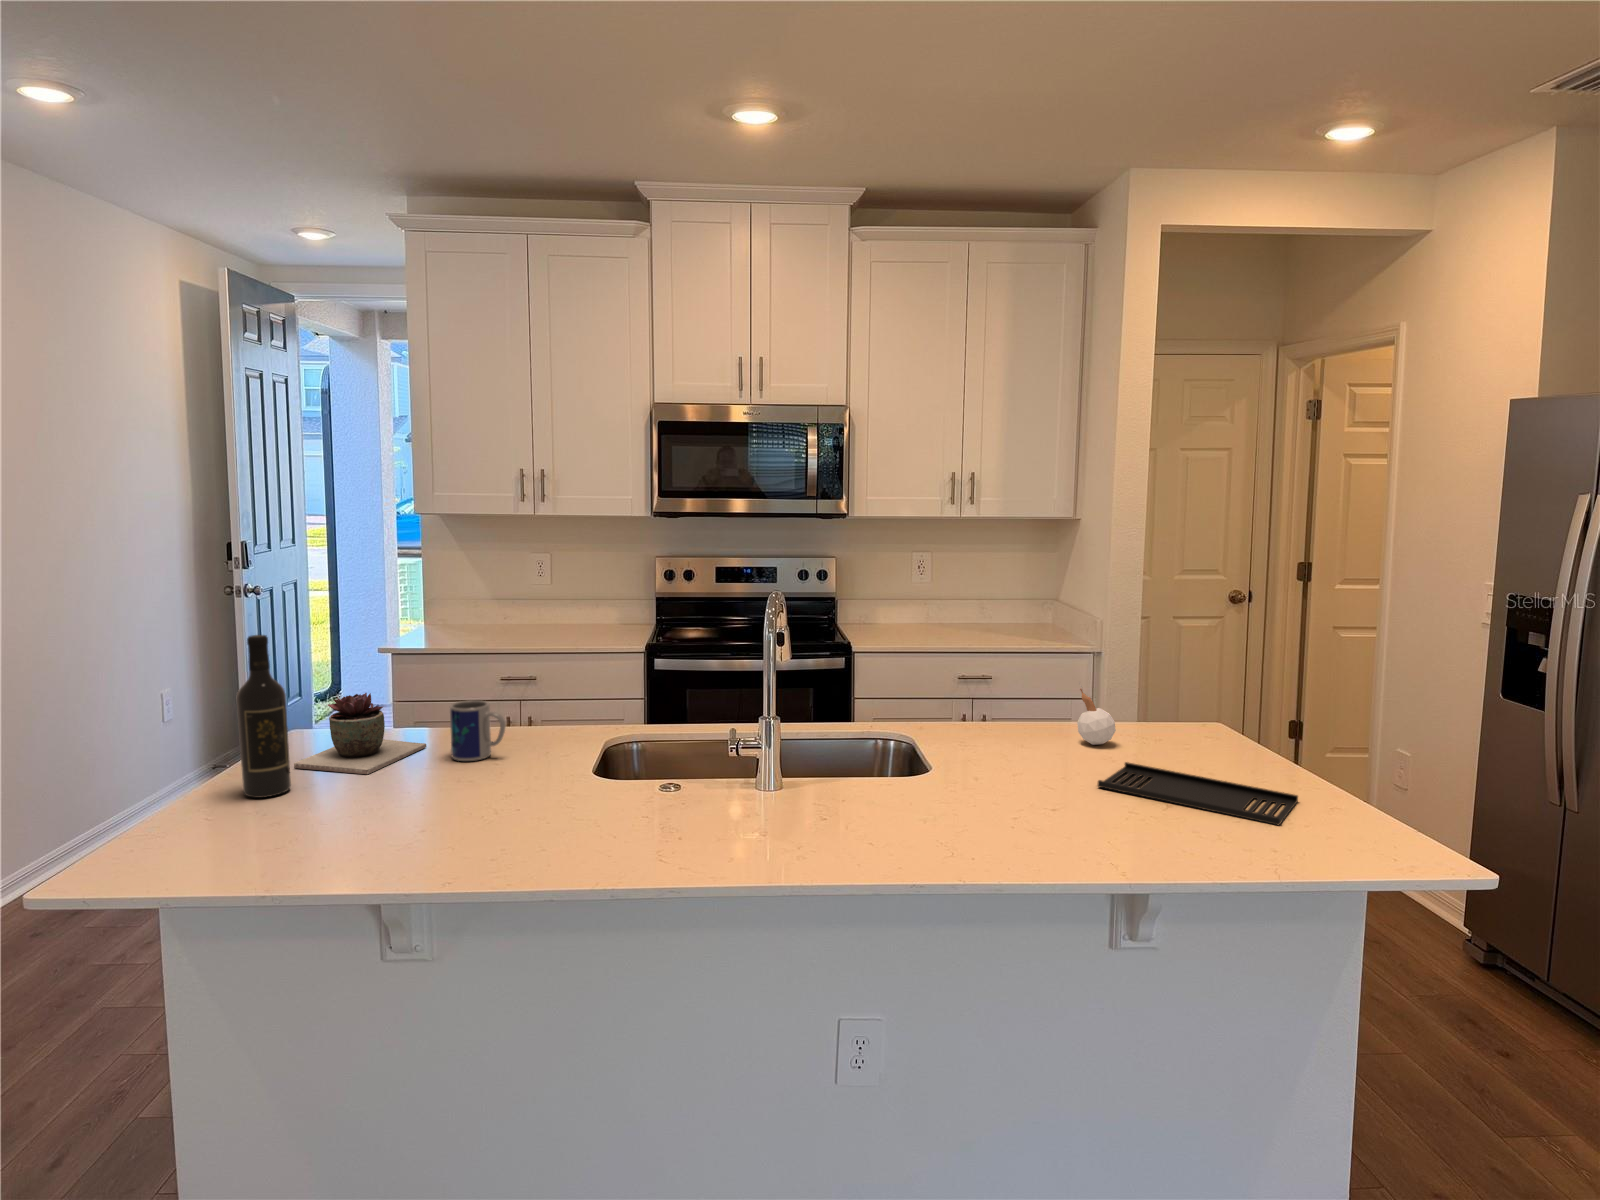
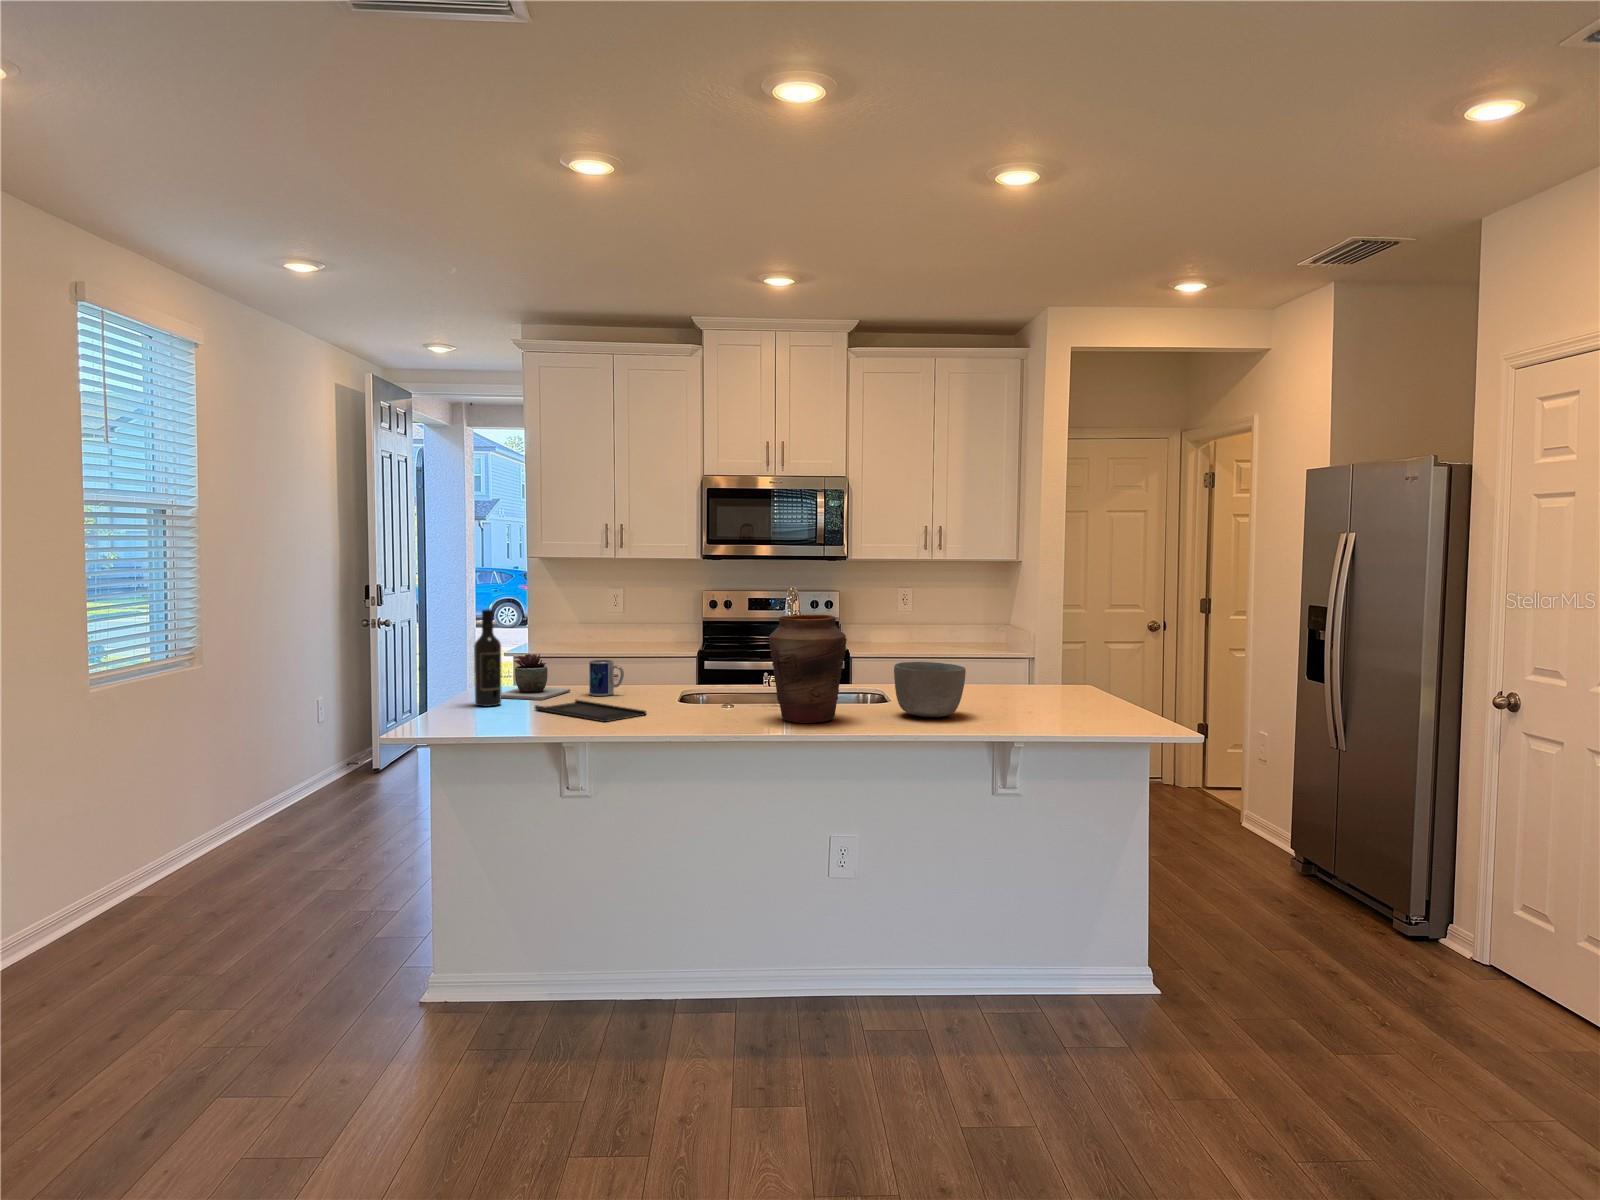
vase: none [730,655,868,857] -> present [769,615,847,723]
candle: present [1077,682,1116,745] -> none [991,651,1015,692]
bowl: none [947,726,1072,834] -> present [894,662,966,717]
tray: present [1098,762,1298,825] -> present [535,699,646,722]

